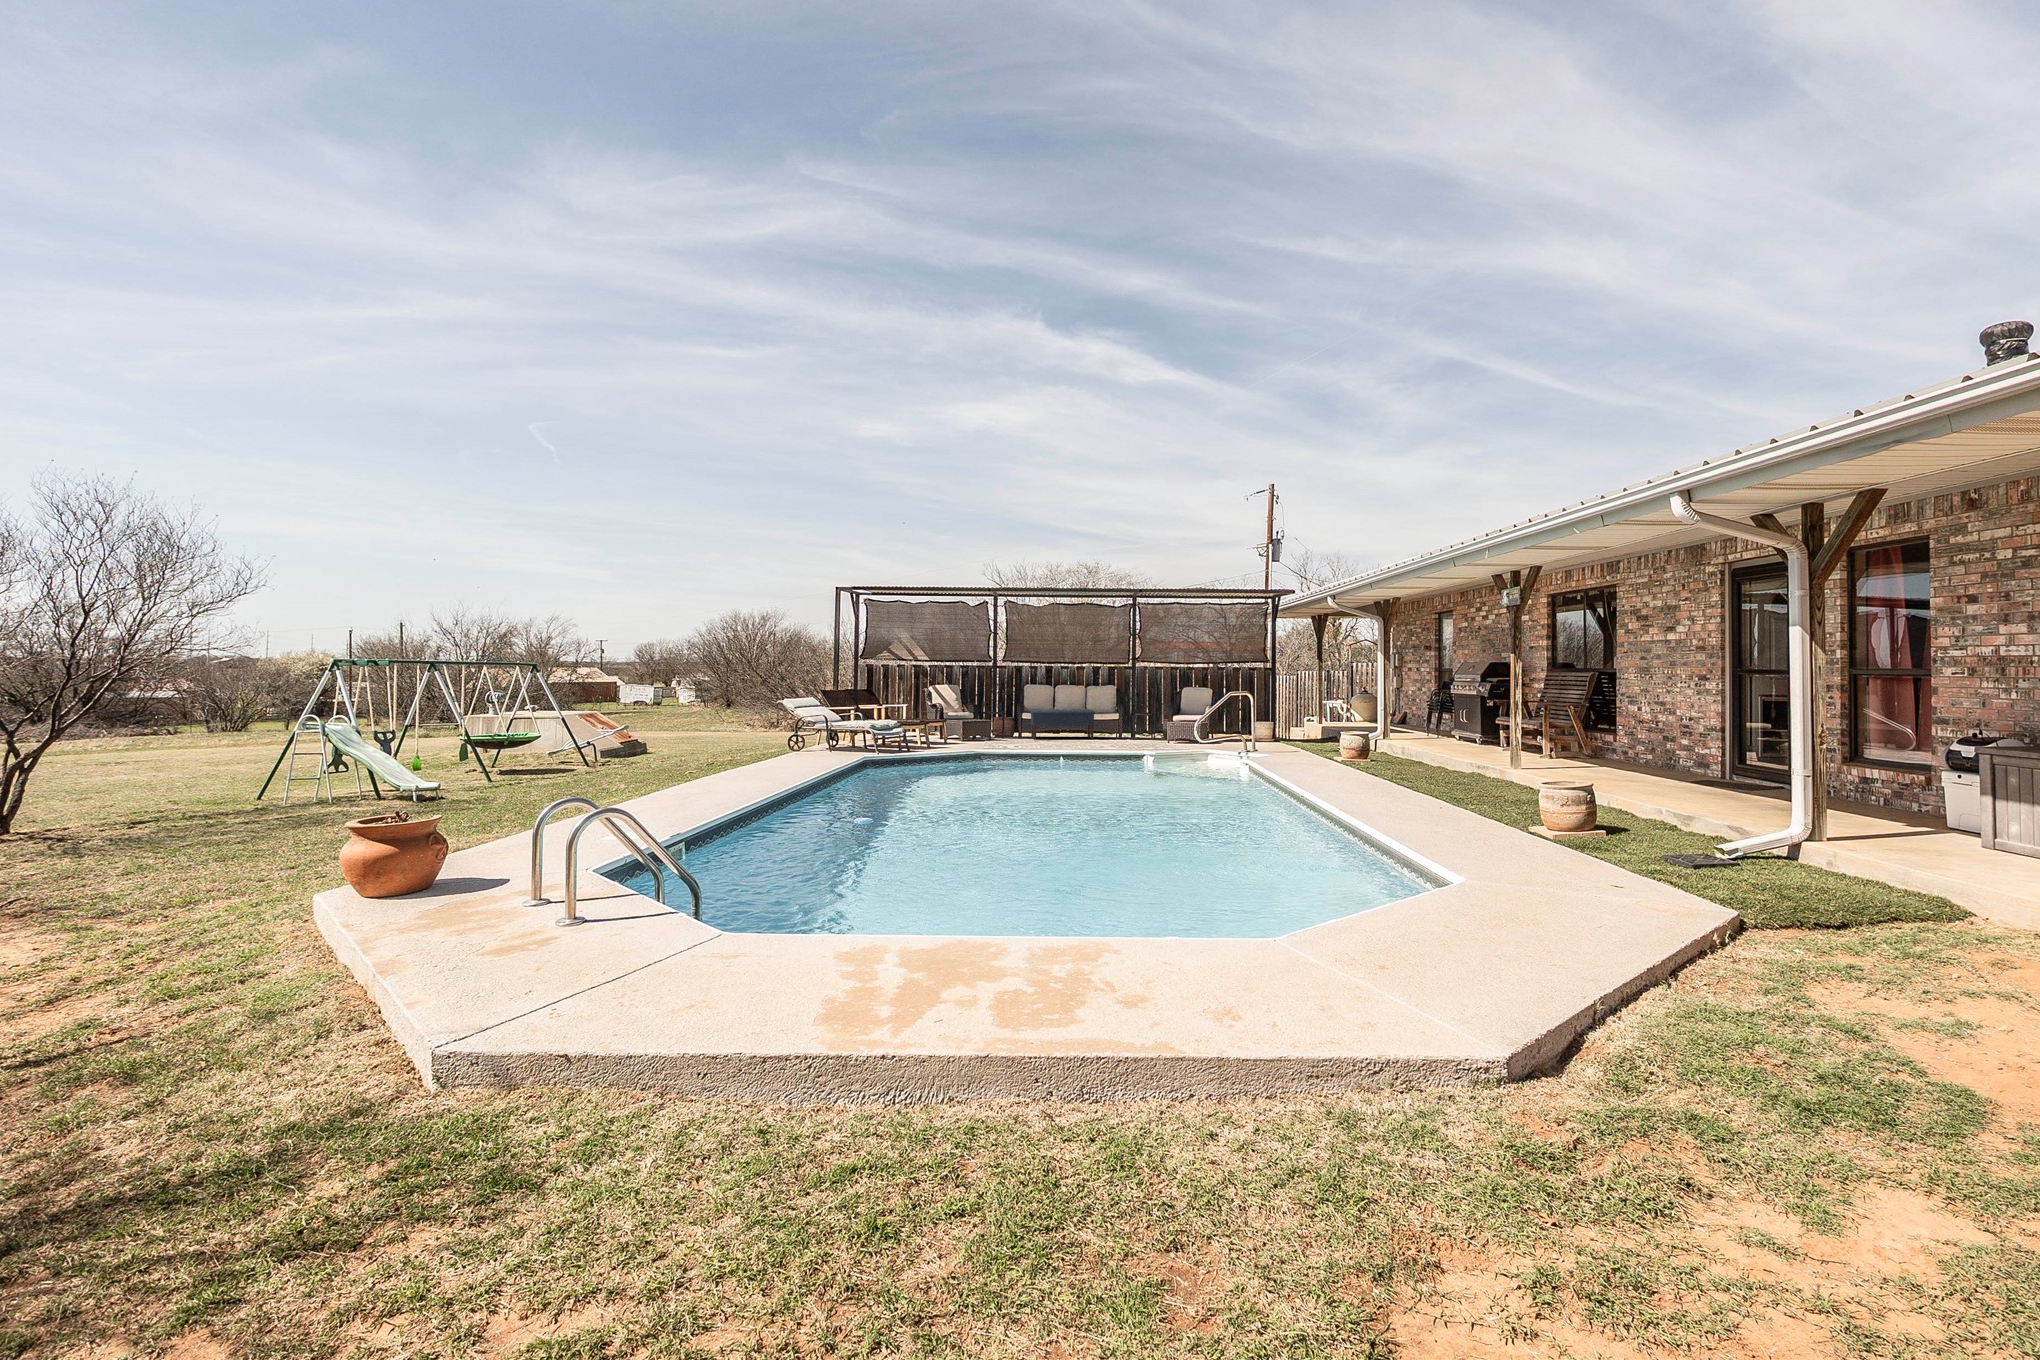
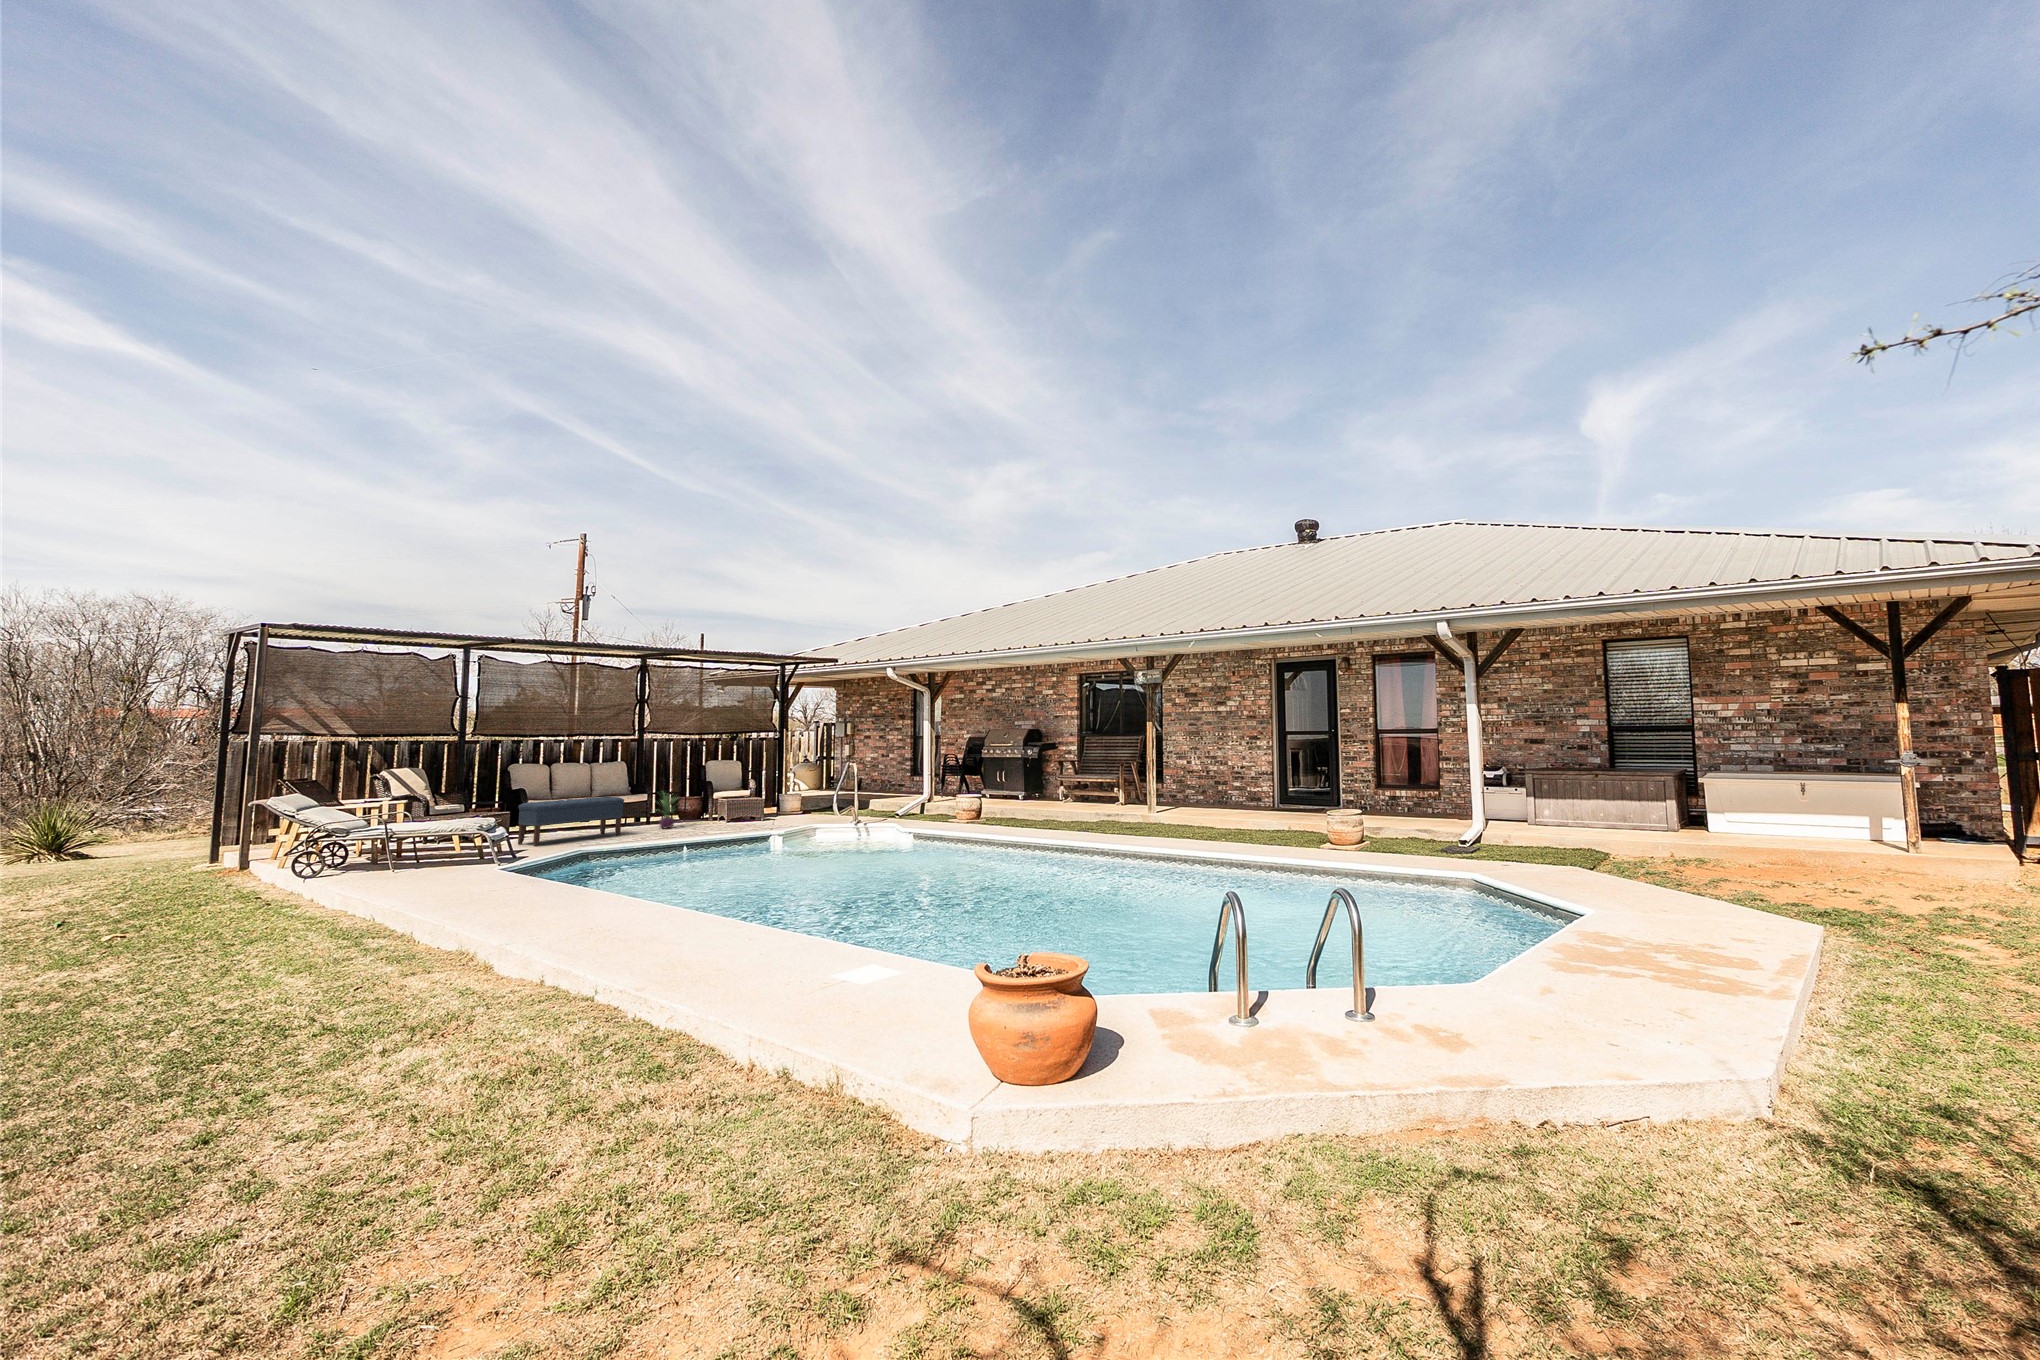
decorative plant: none [1118,708,1147,738] -> present [656,791,675,829]

